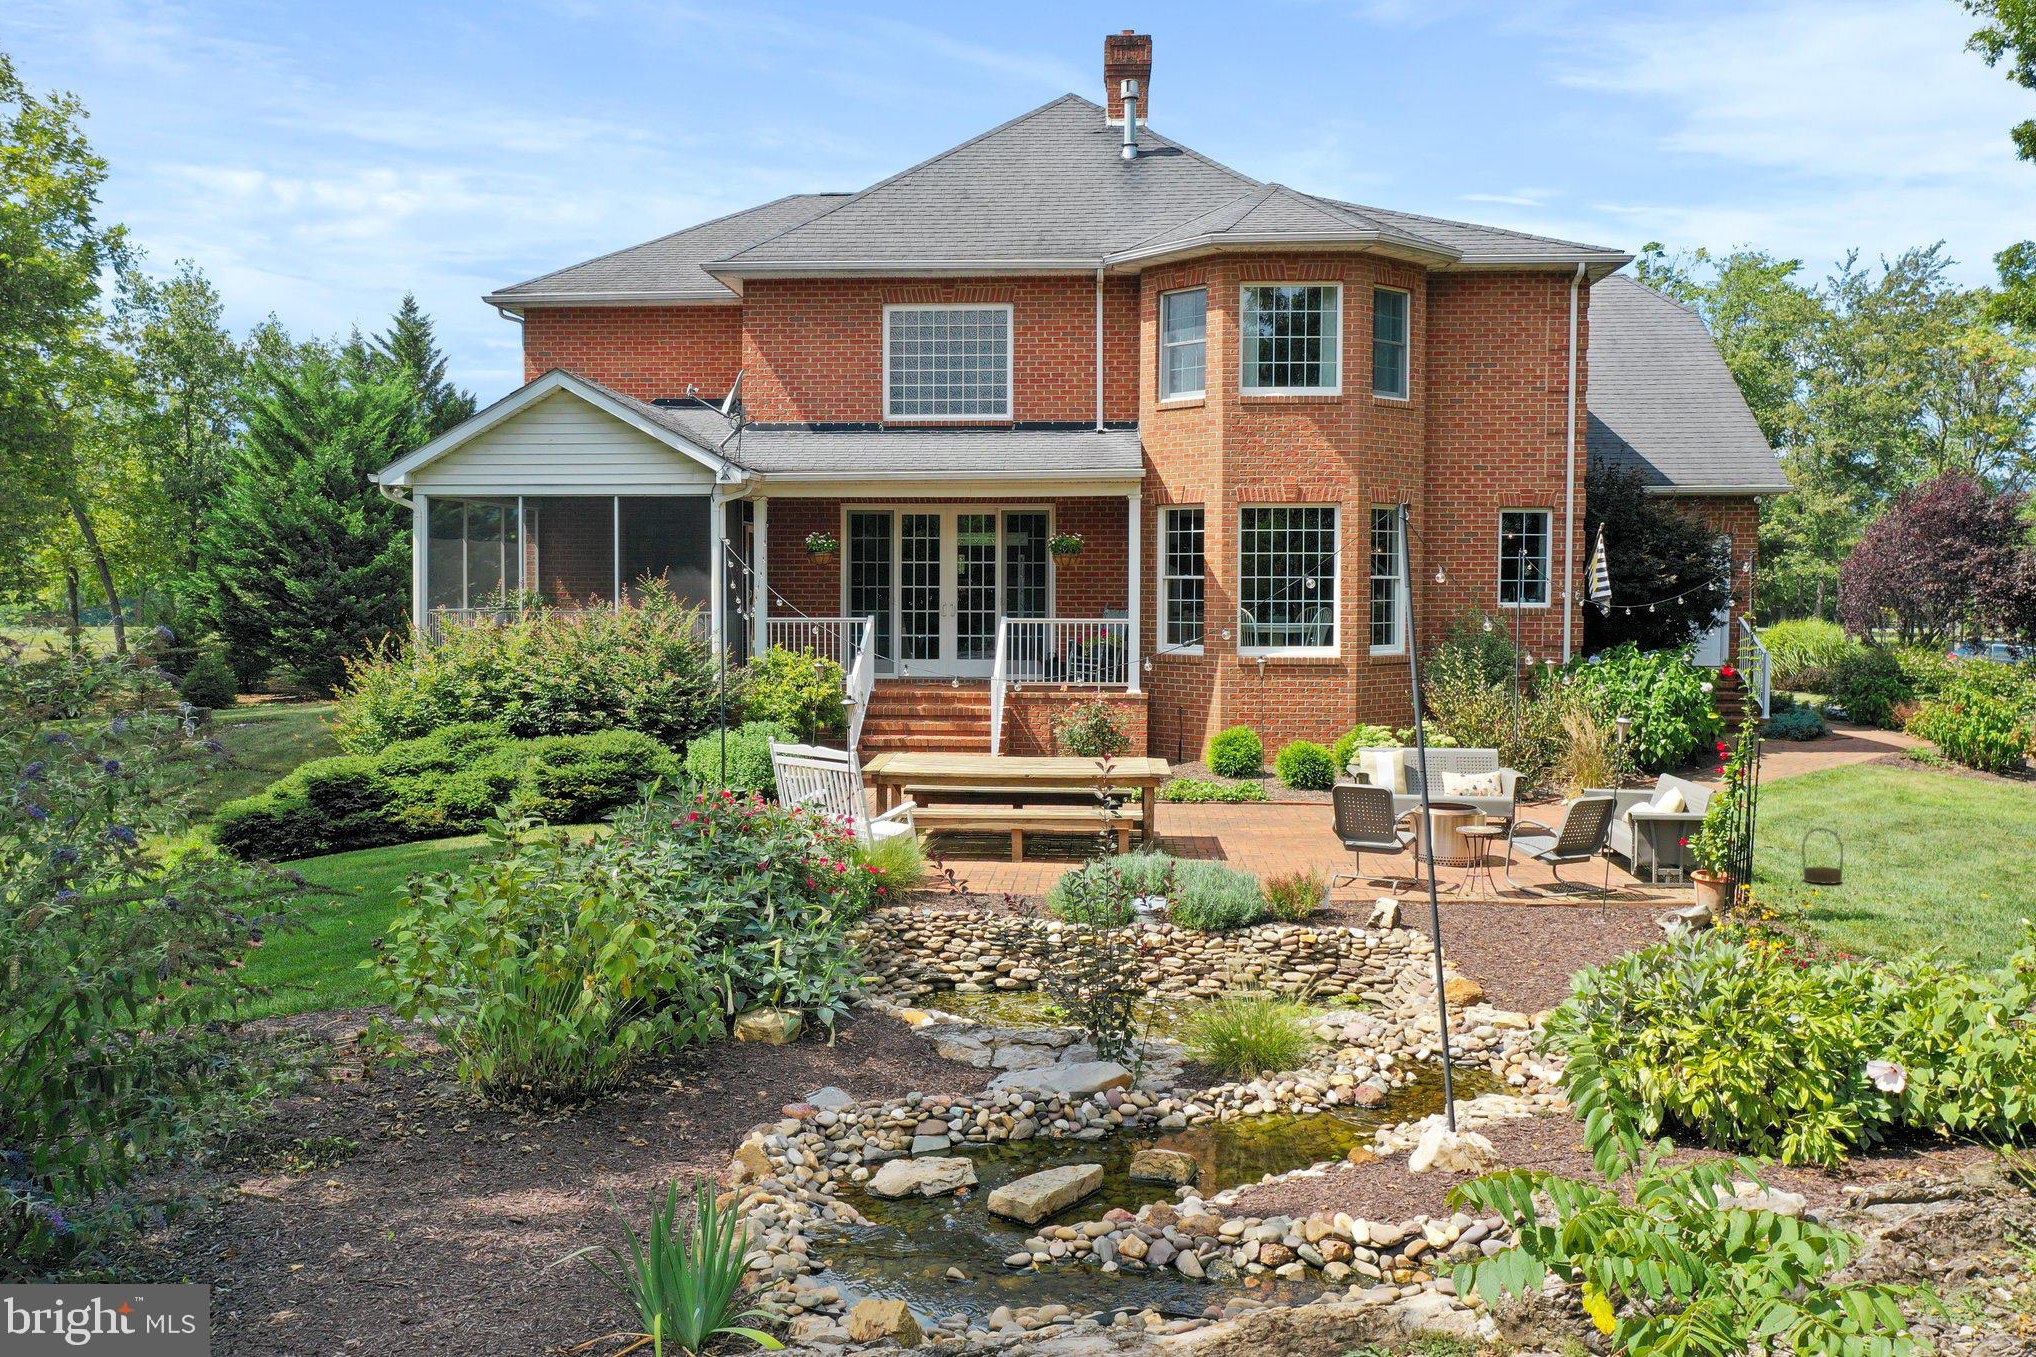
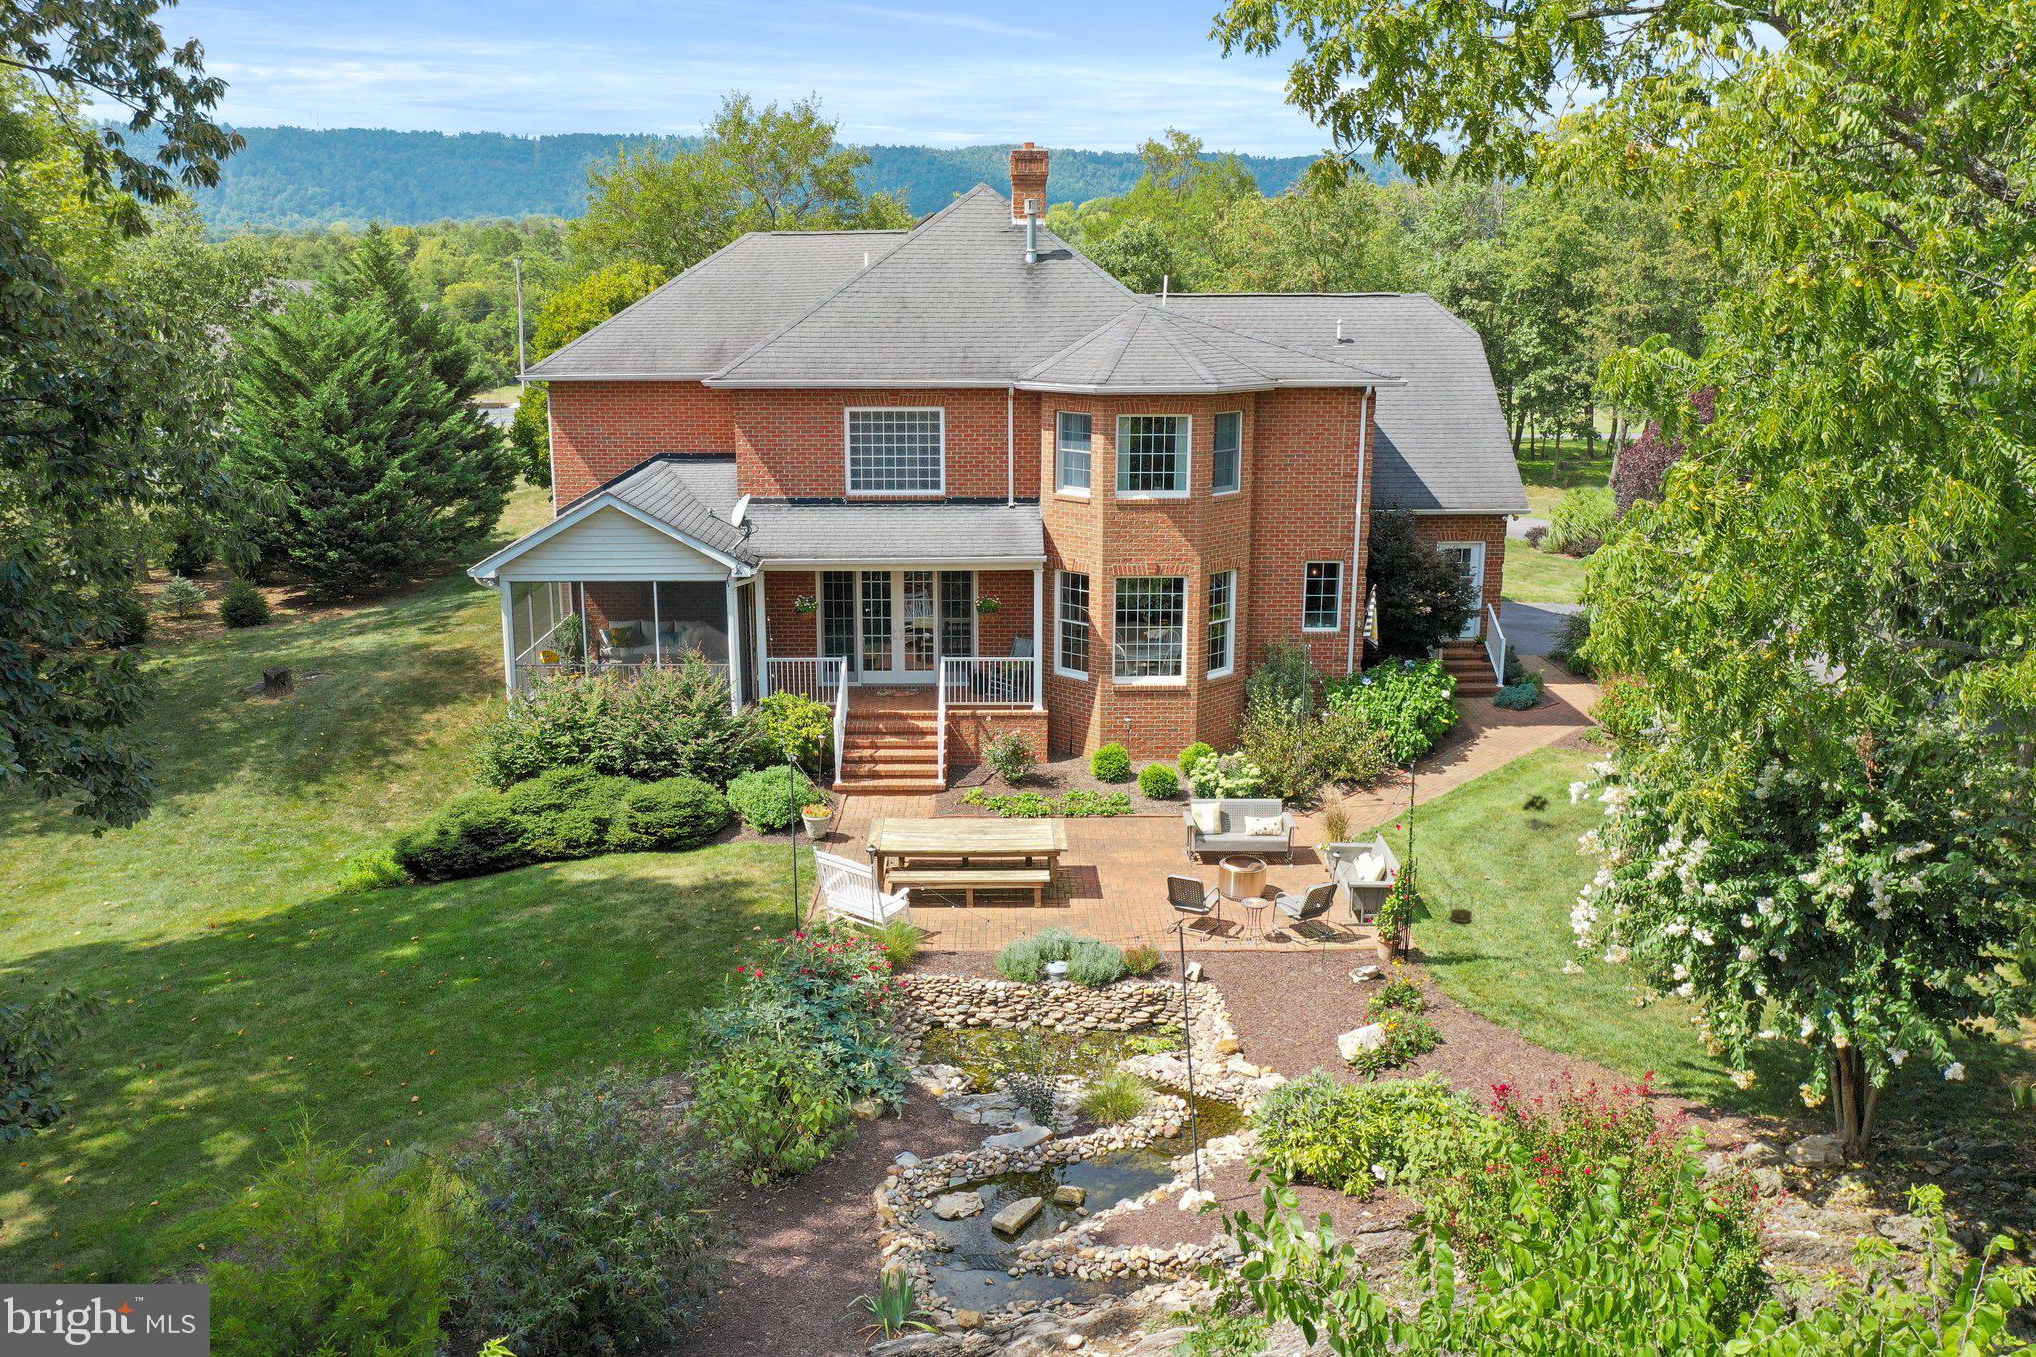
potted plant: none [1866,758,1918,811] -> present [1522,795,1551,829]

